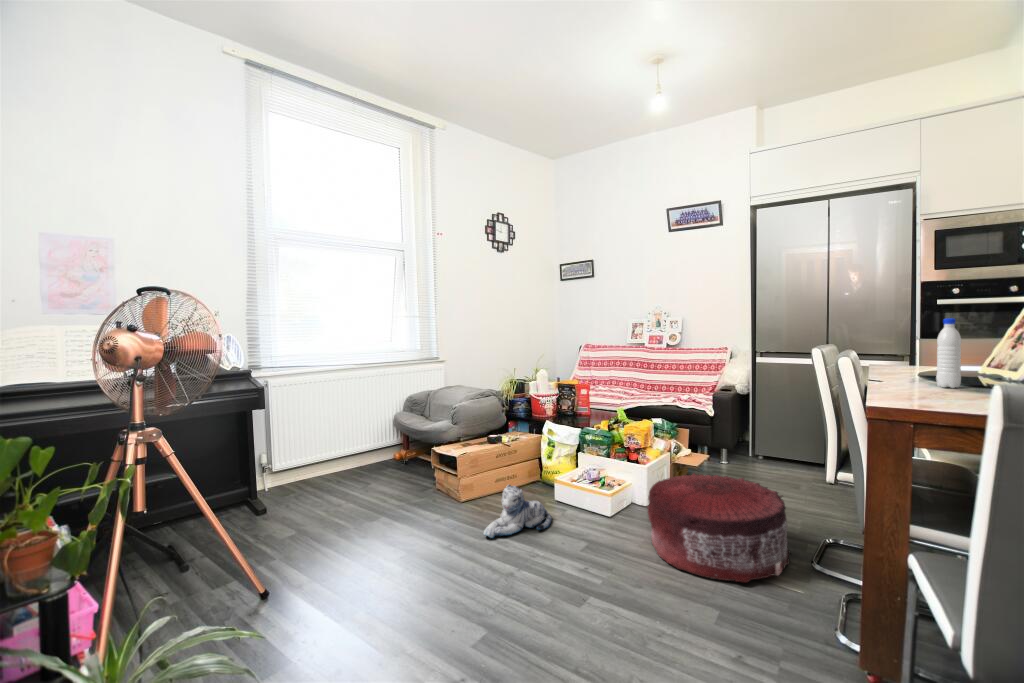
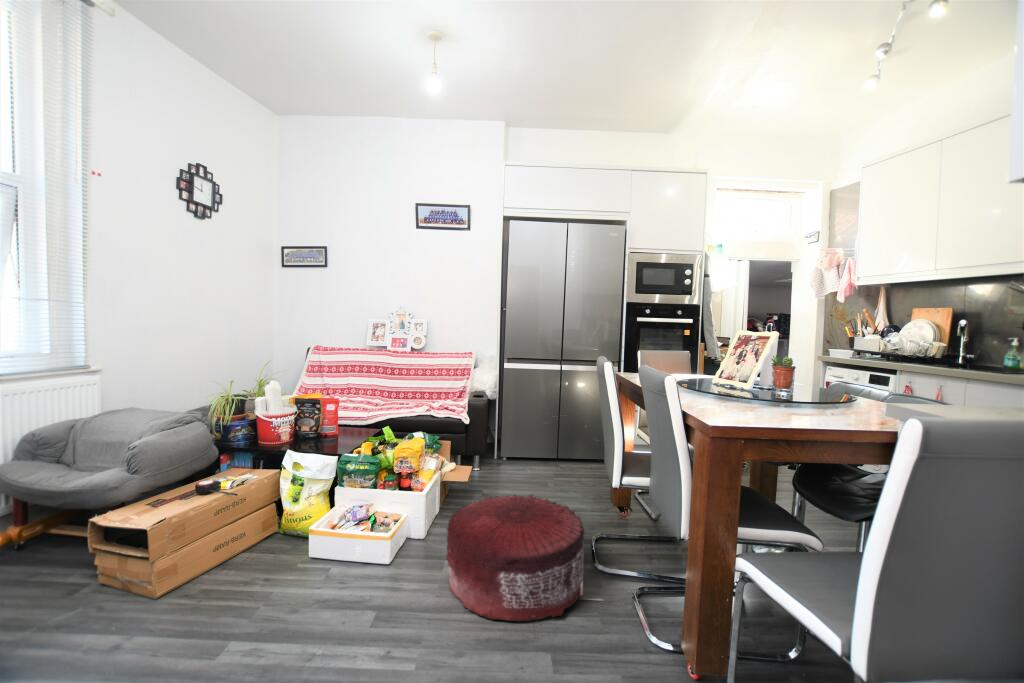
water bottle: present [936,318,961,388] -> none [717,344,736,404]
plush toy: present [484,485,552,538] -> none [214,561,316,653]

